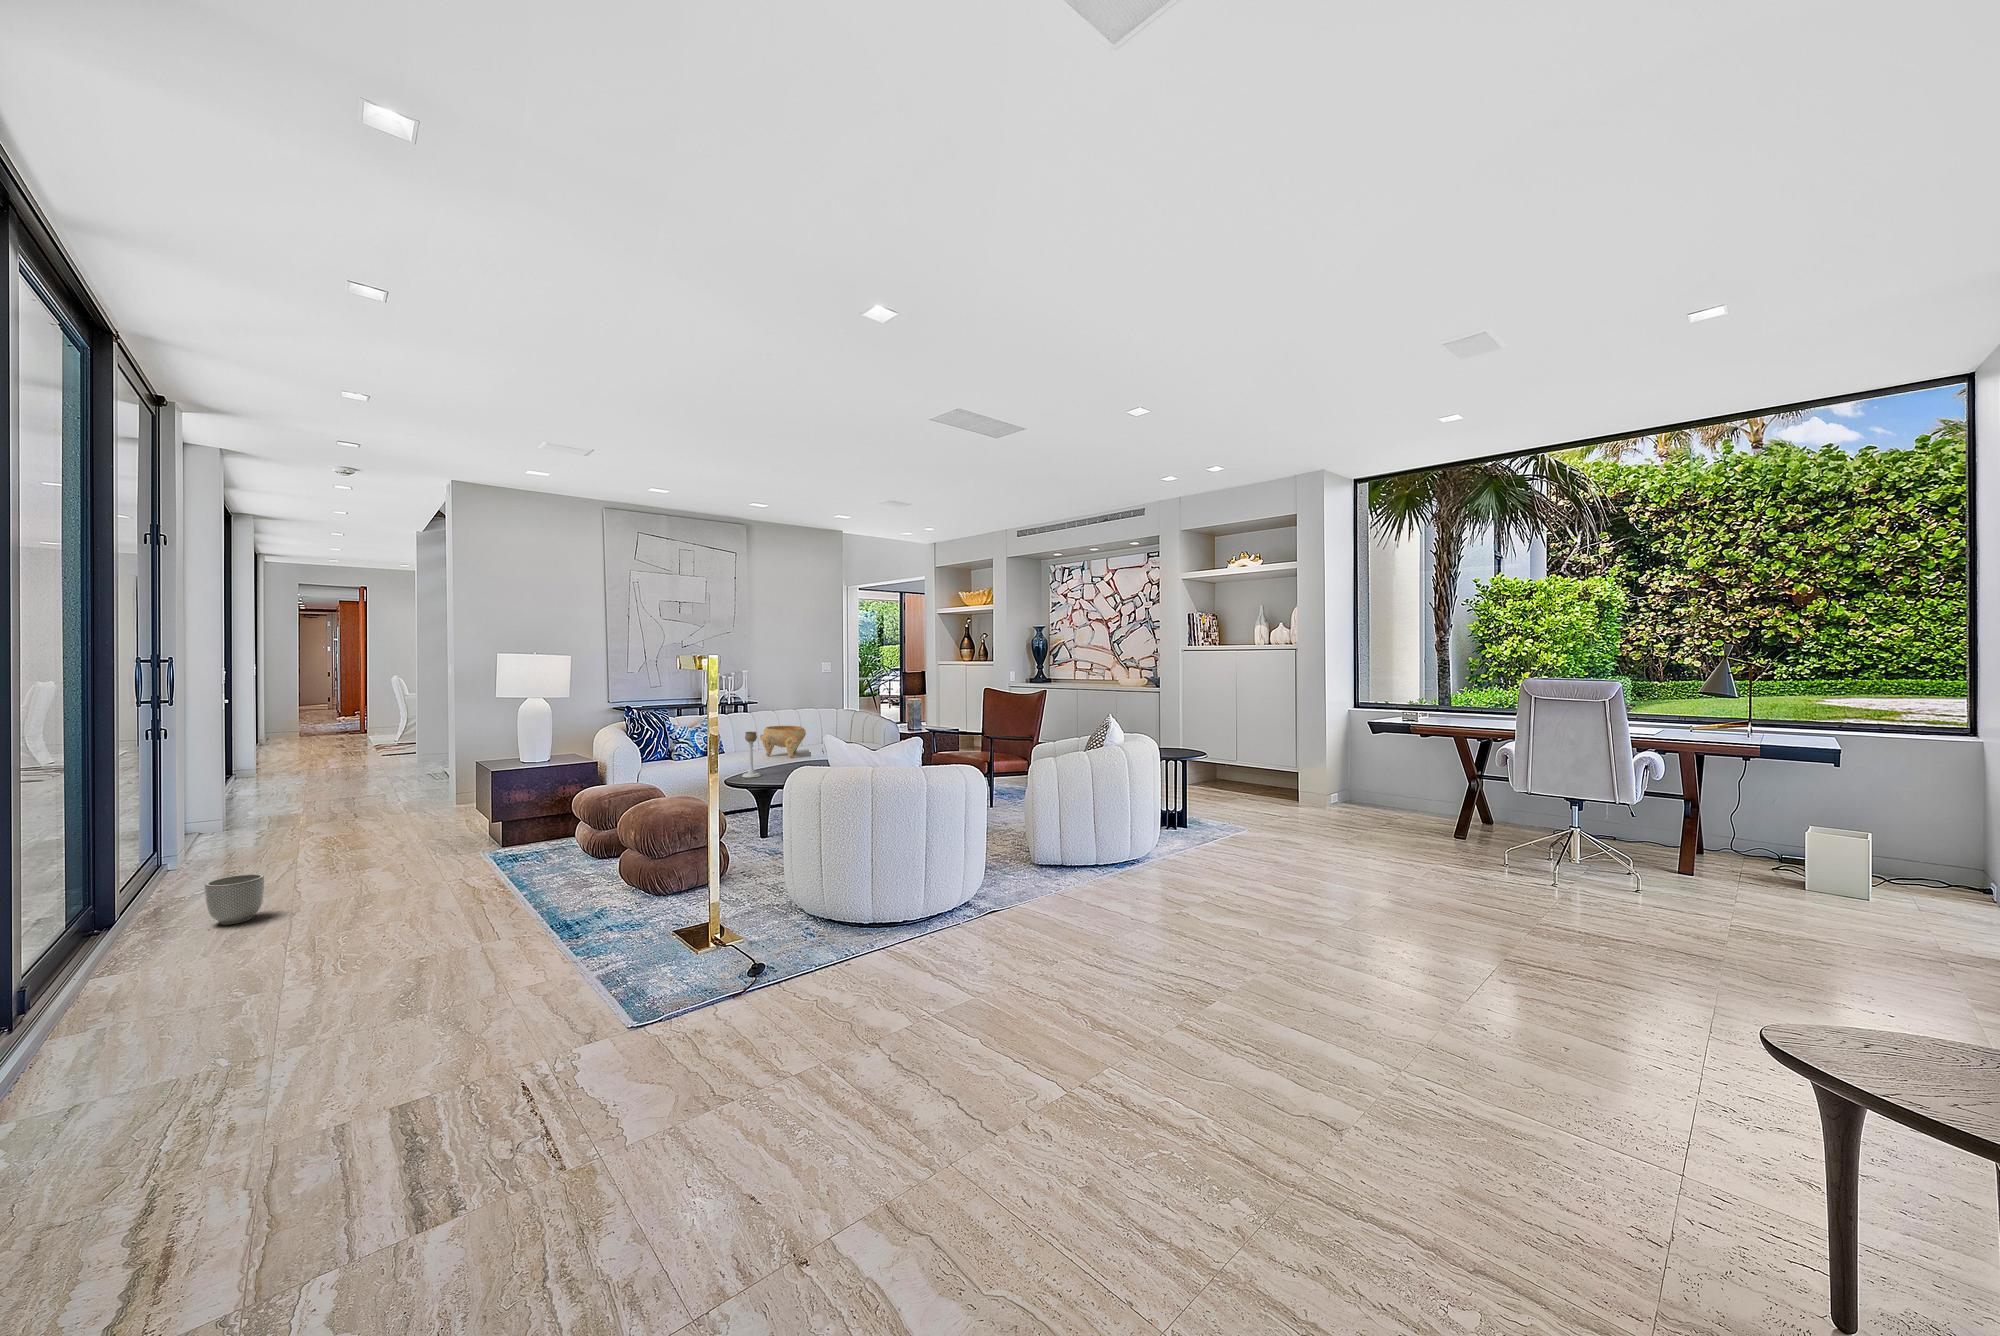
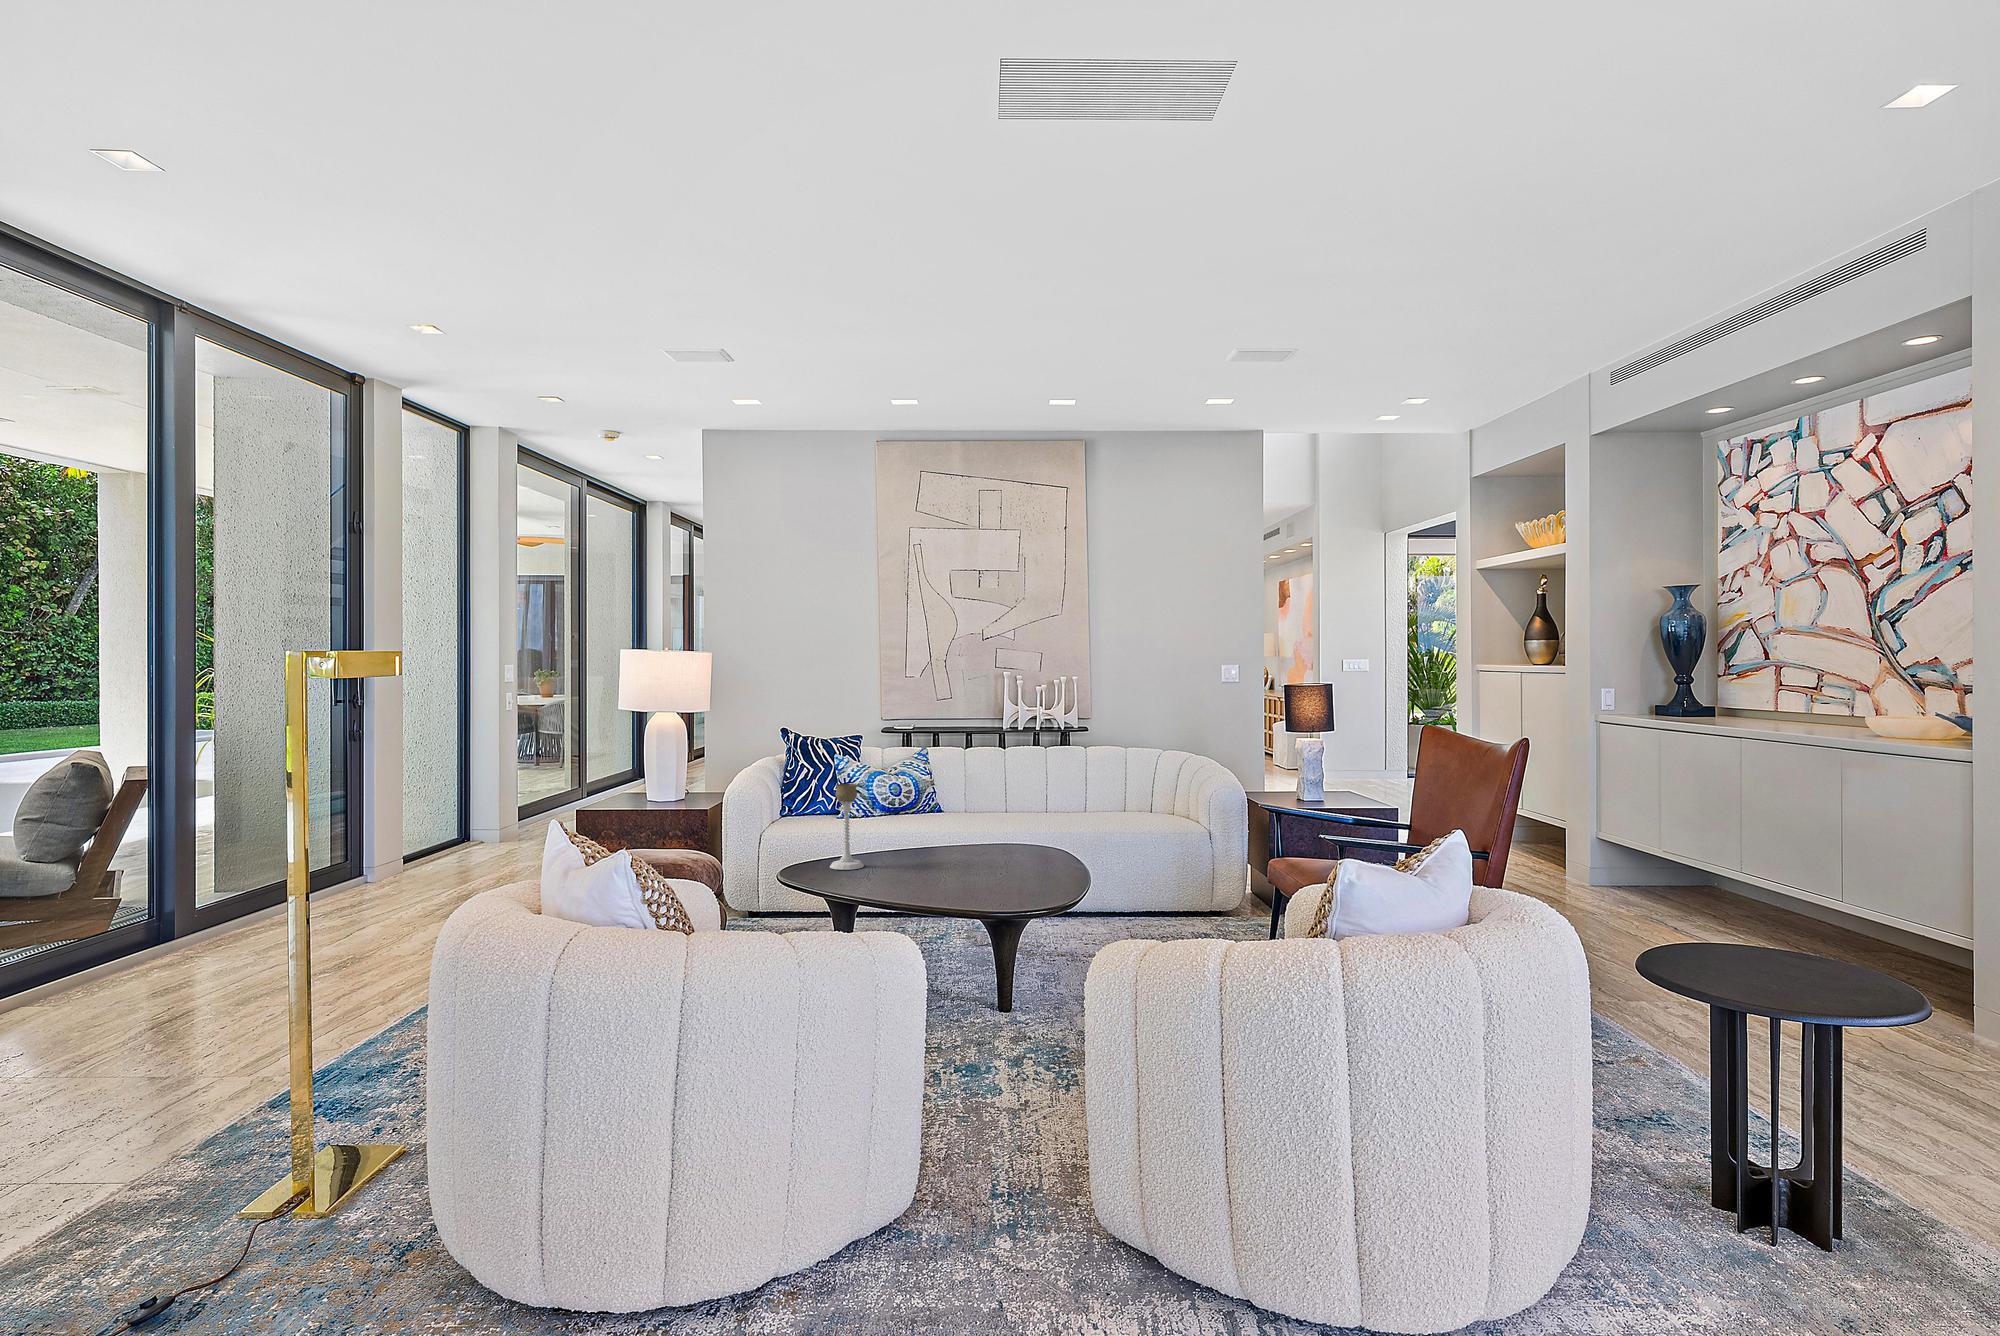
decorative bowl: present [760,726,806,758] -> none [964,774,1042,836]
planter: present [205,874,264,925] -> none [66,926,139,992]

